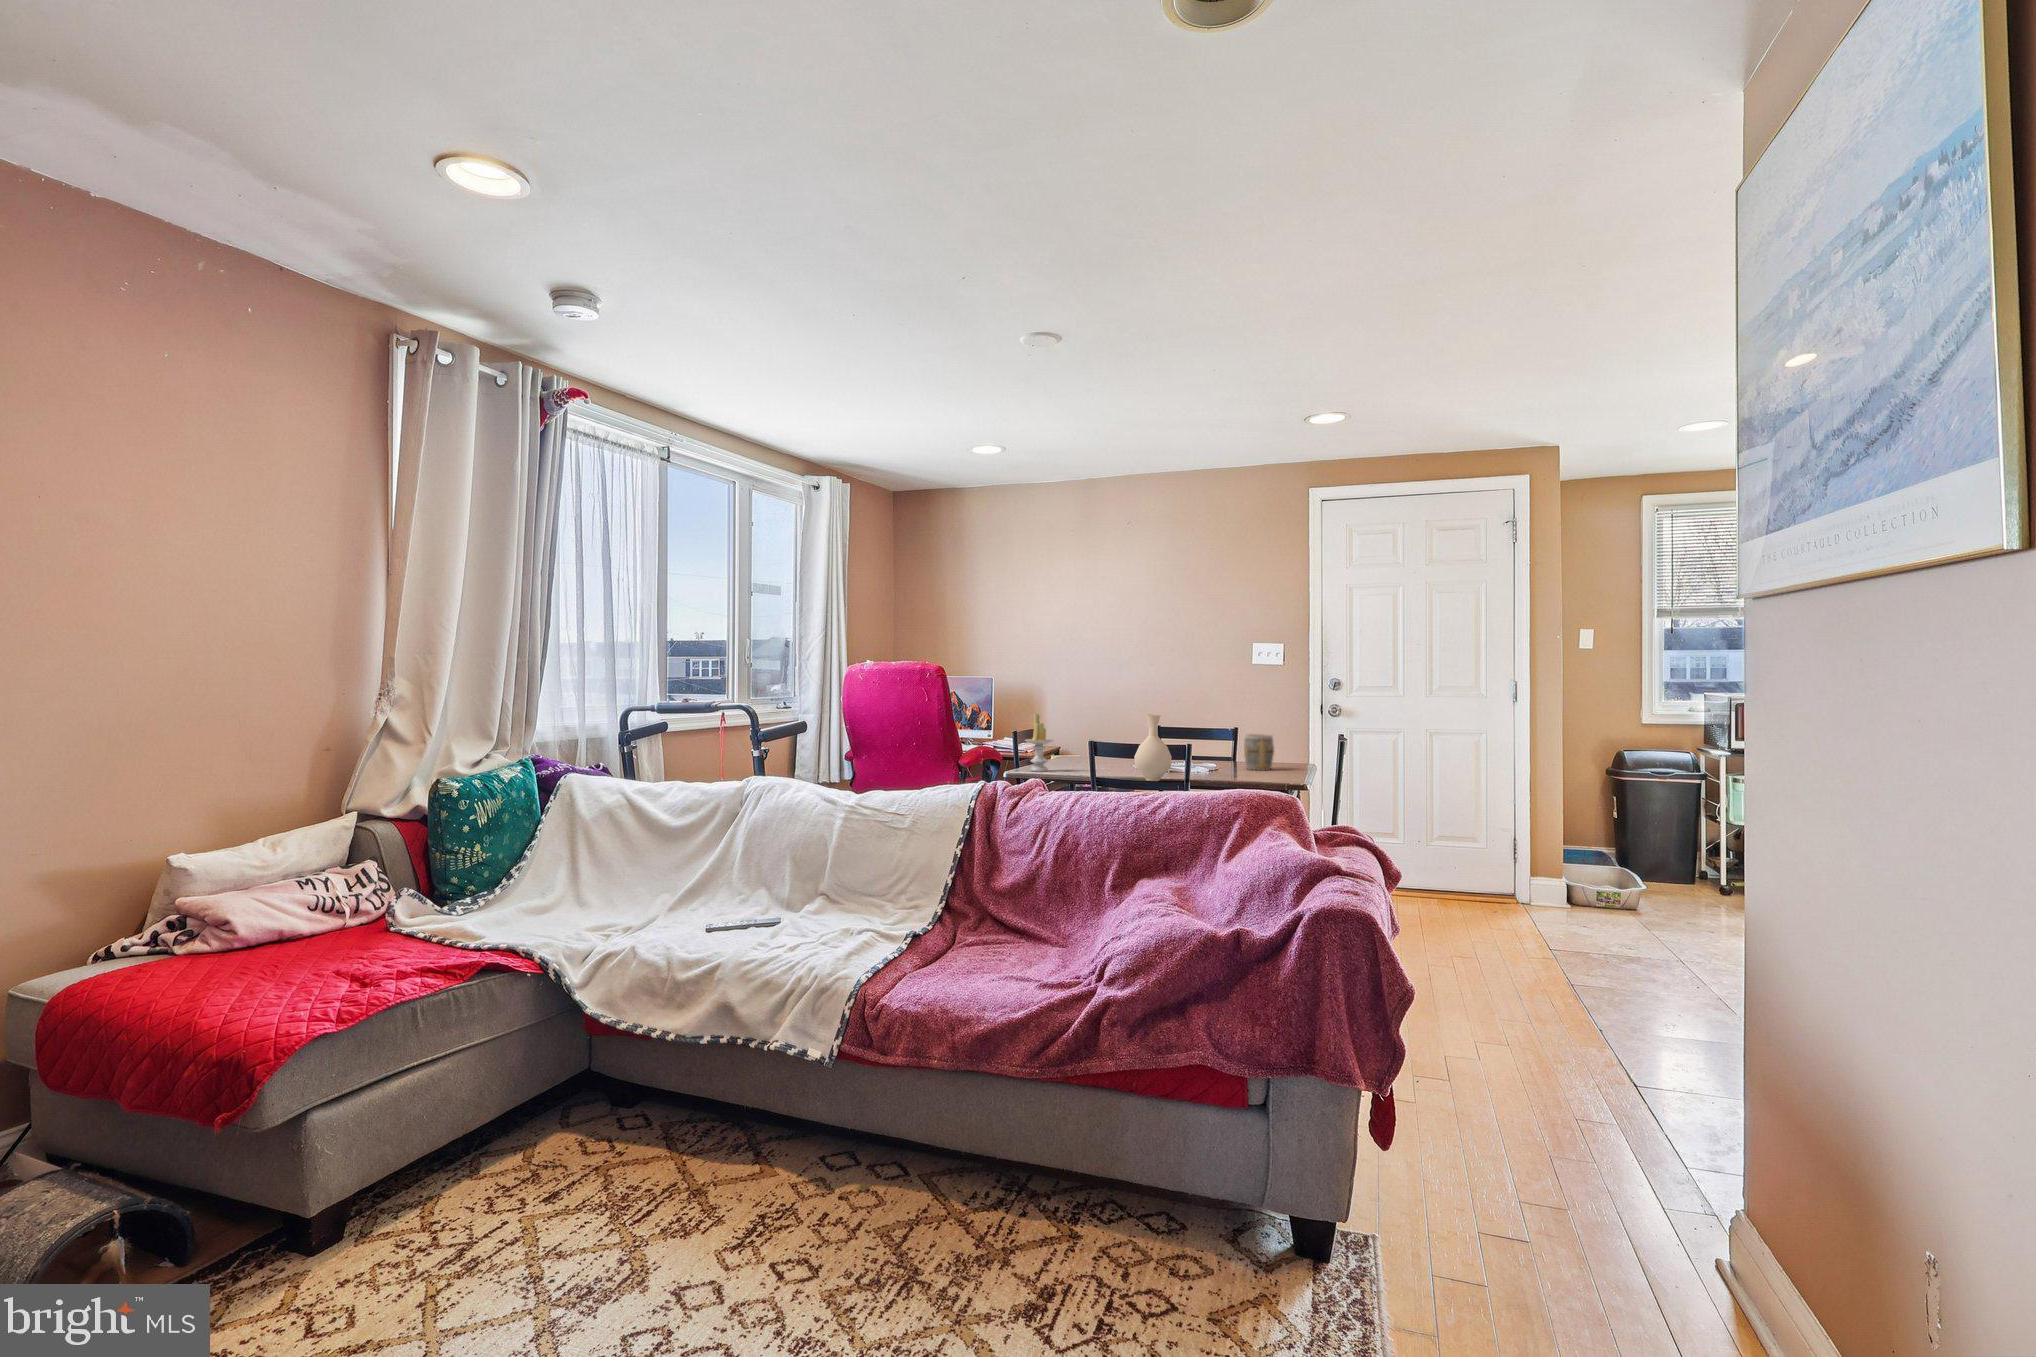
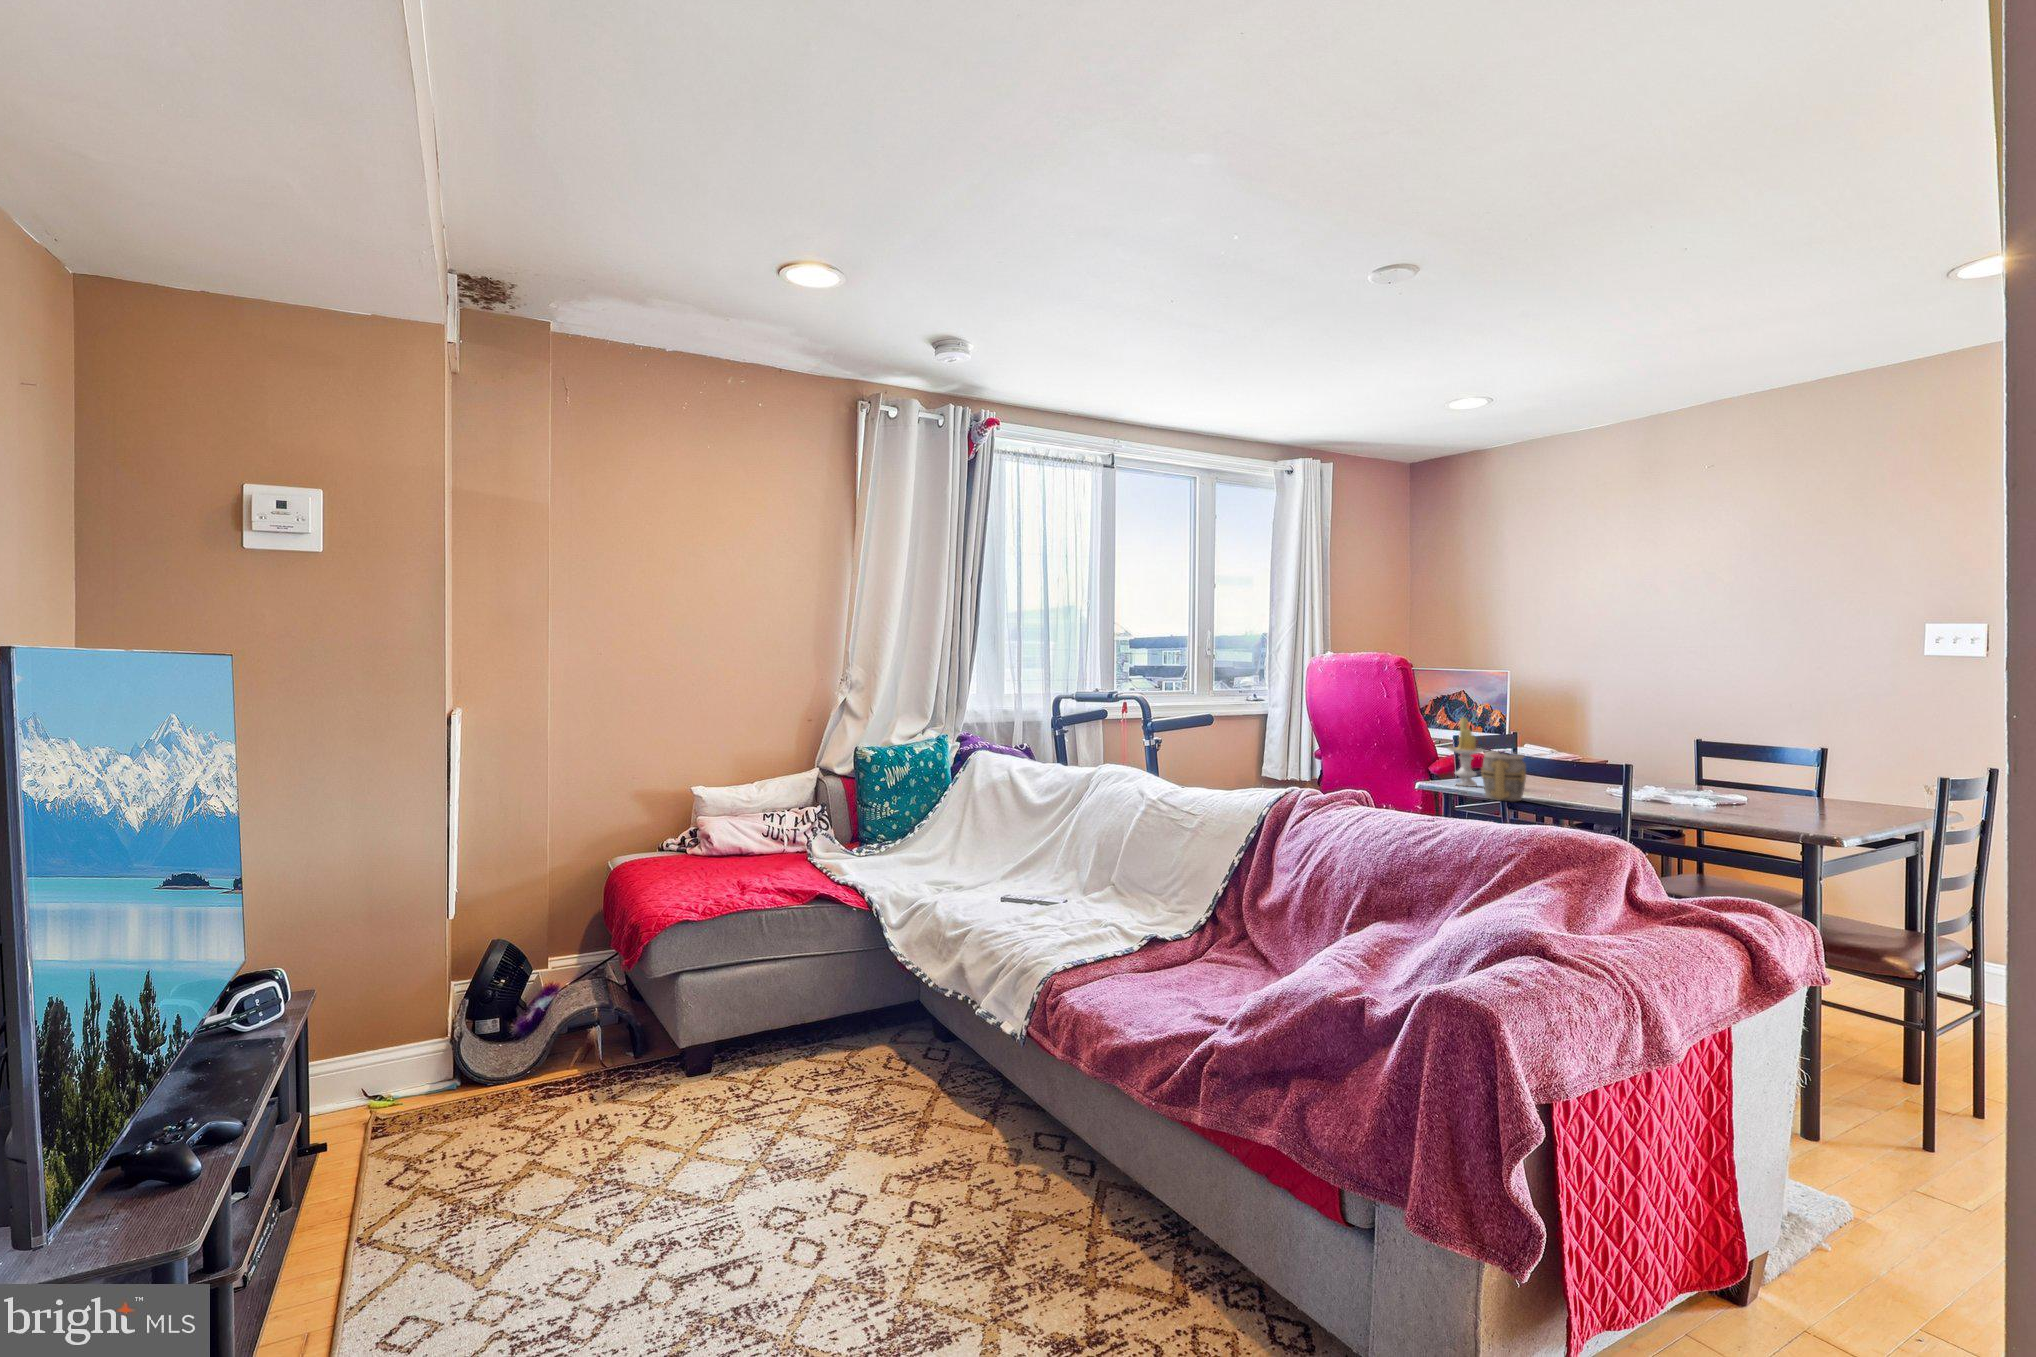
vase: present [1134,714,1172,781] -> none [1547,725,1603,811]
mug: present [1244,734,1274,770] -> present [1482,751,1526,802]

